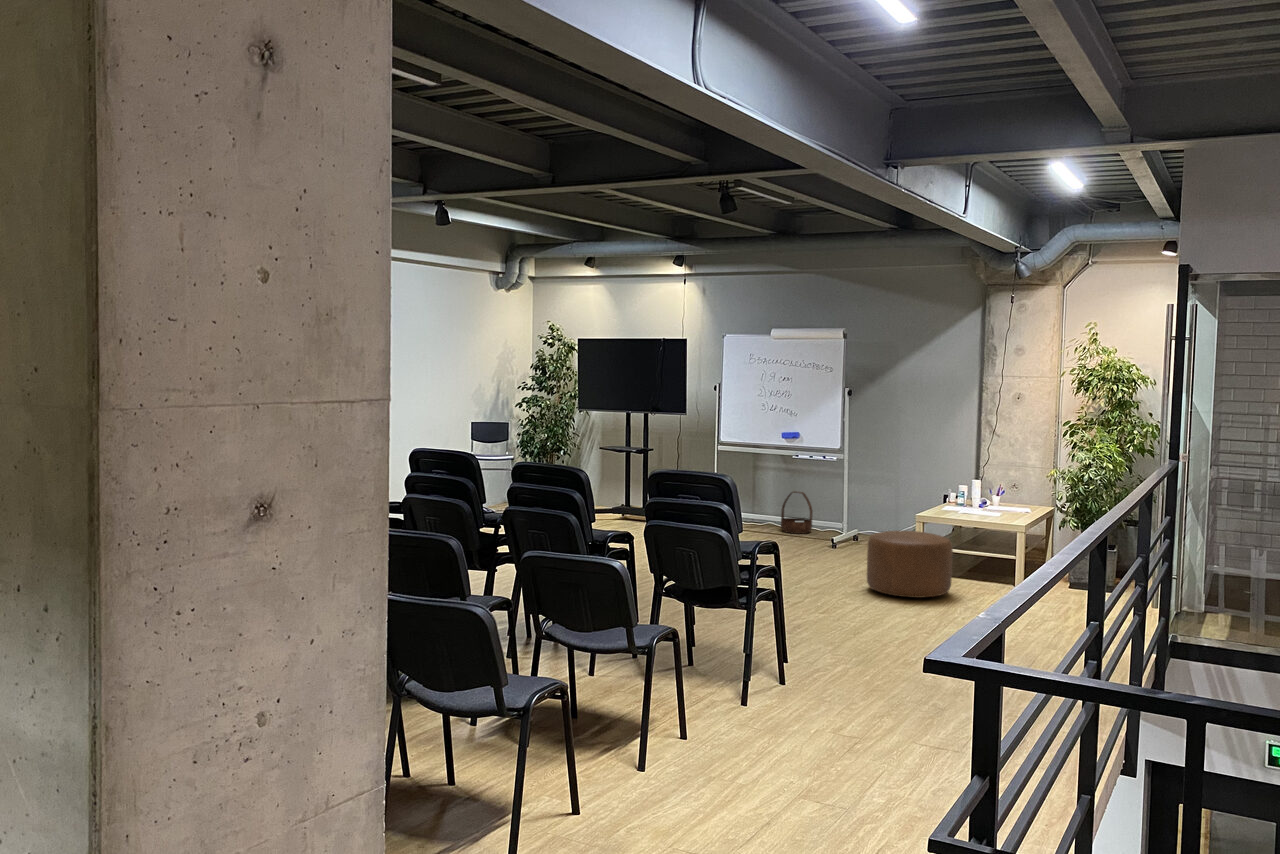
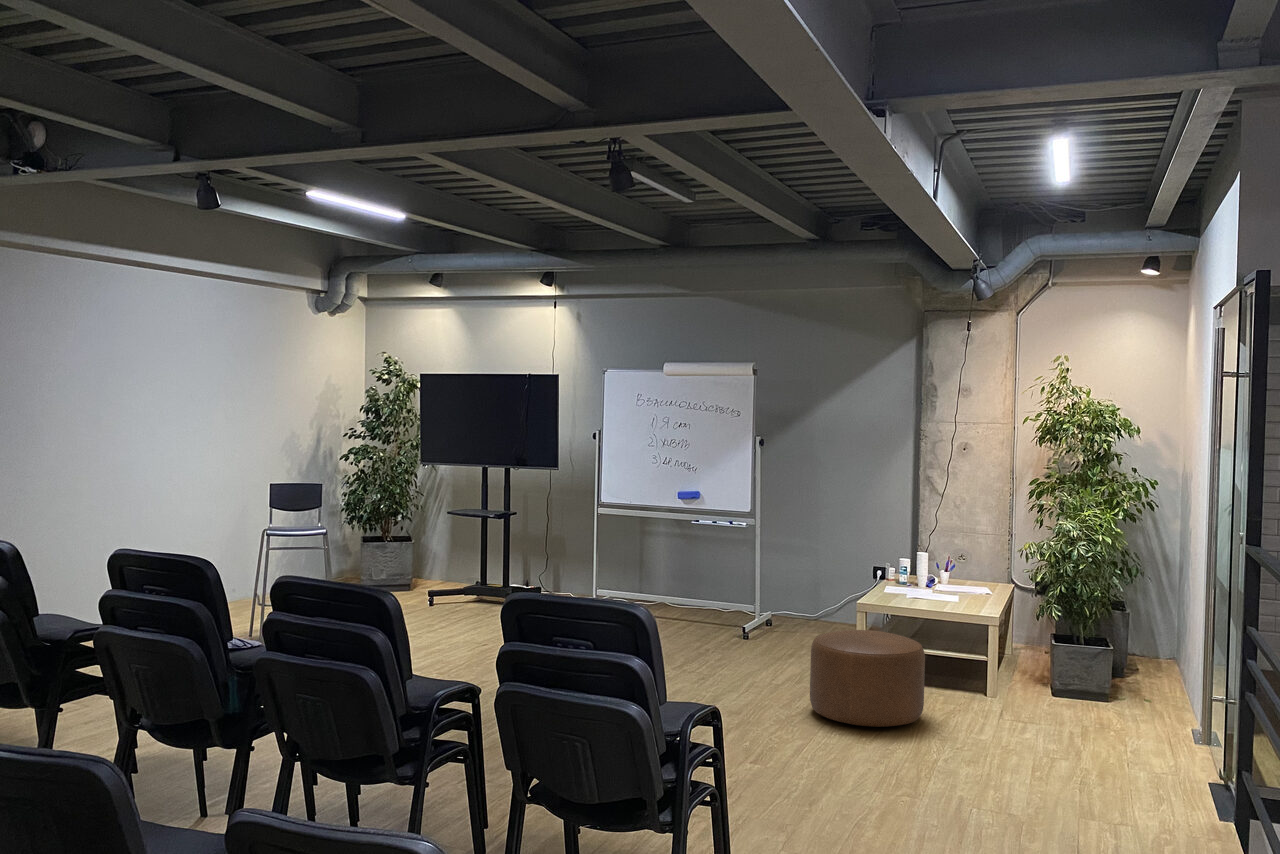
basket: present [781,491,813,534] -> none [677,565,716,618]

